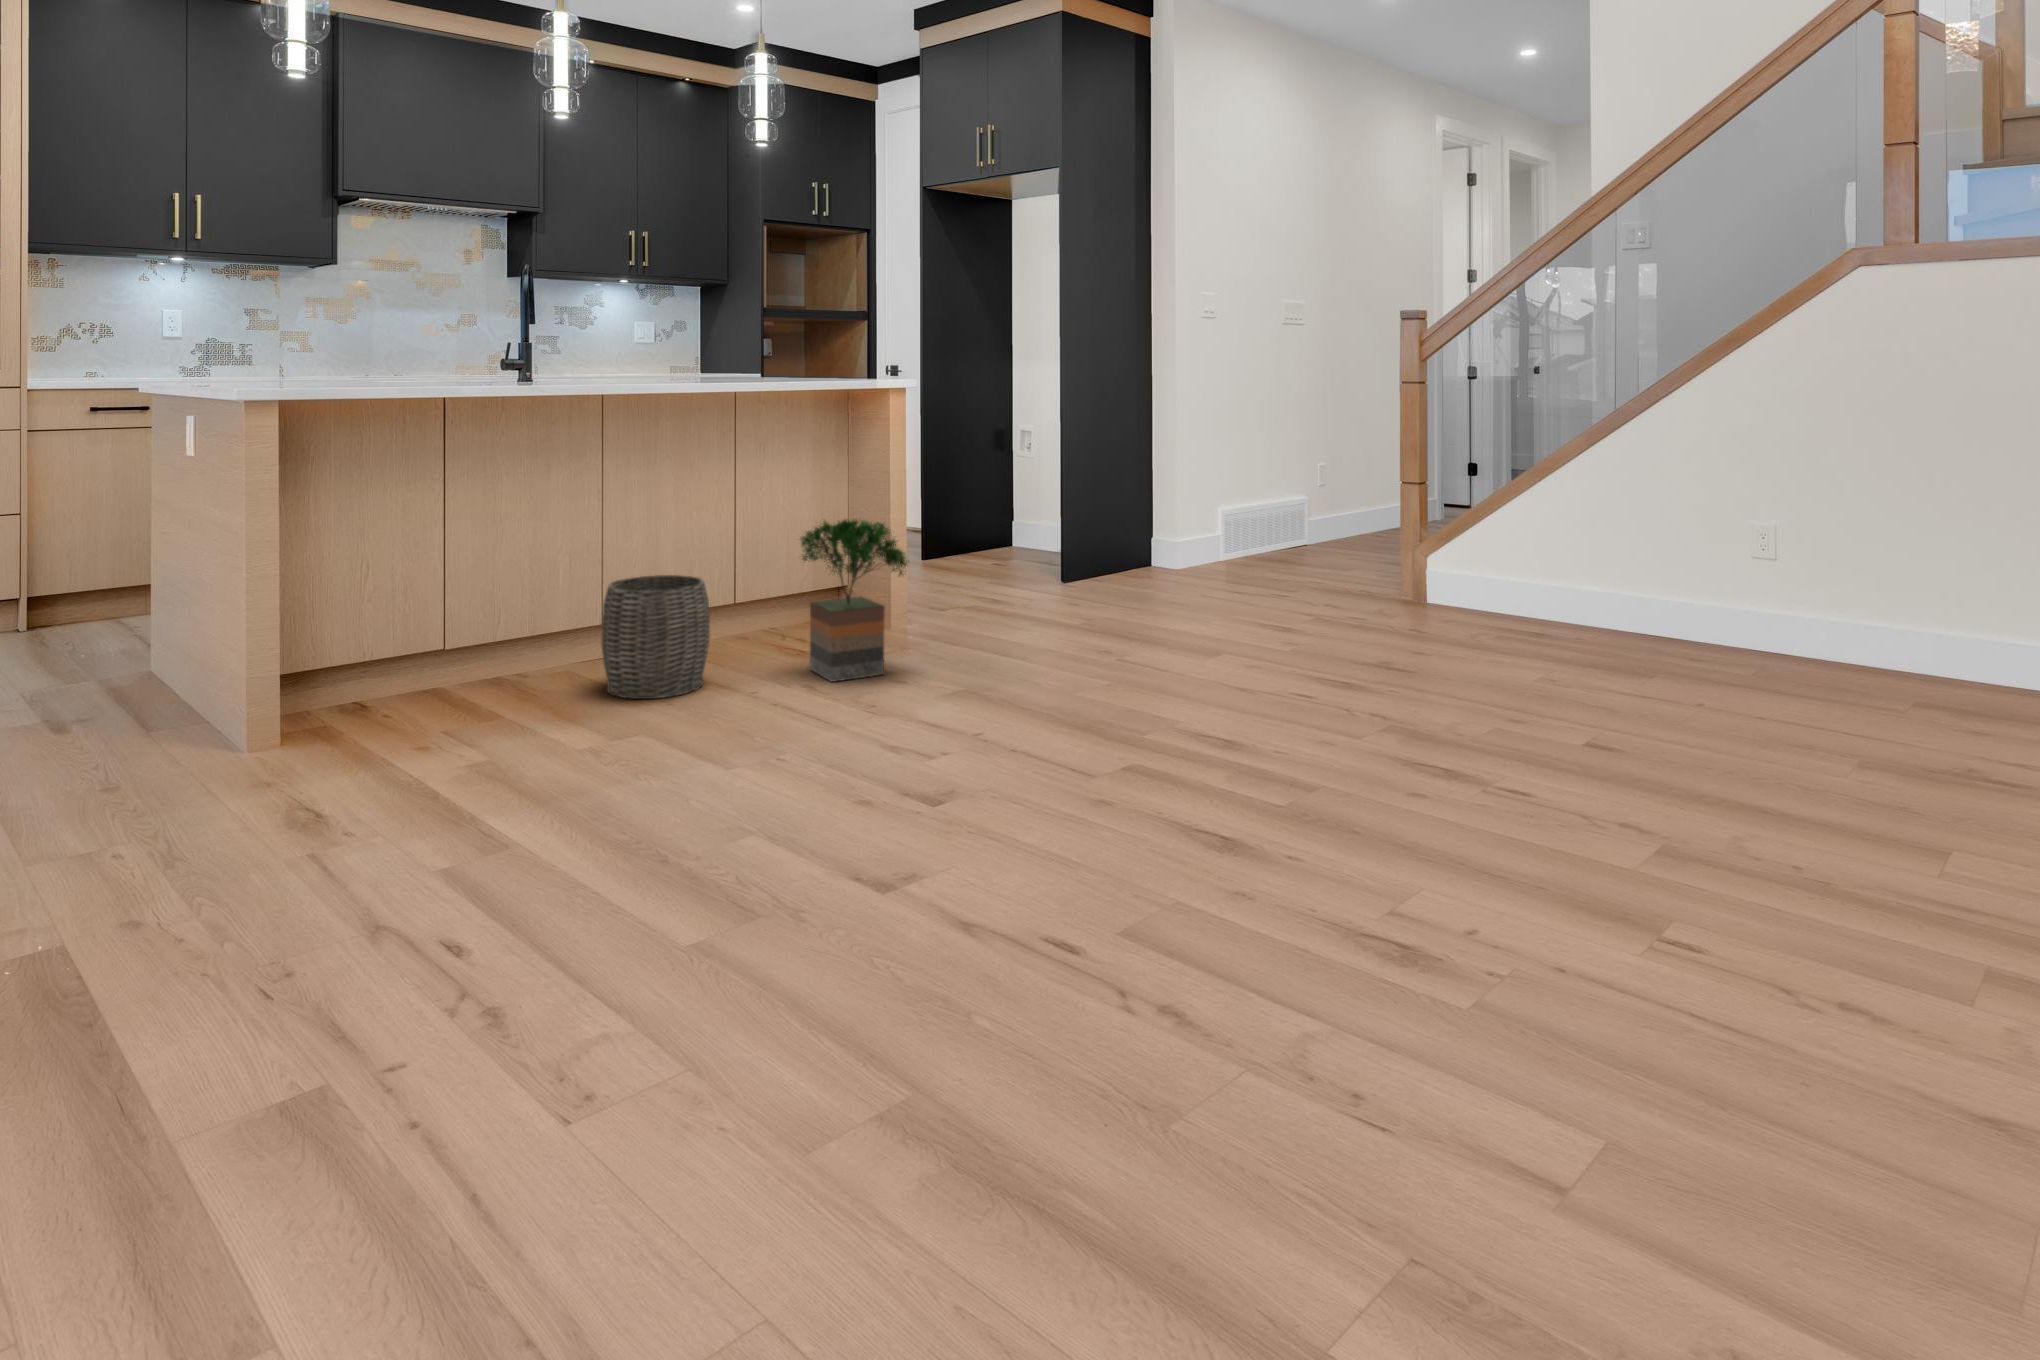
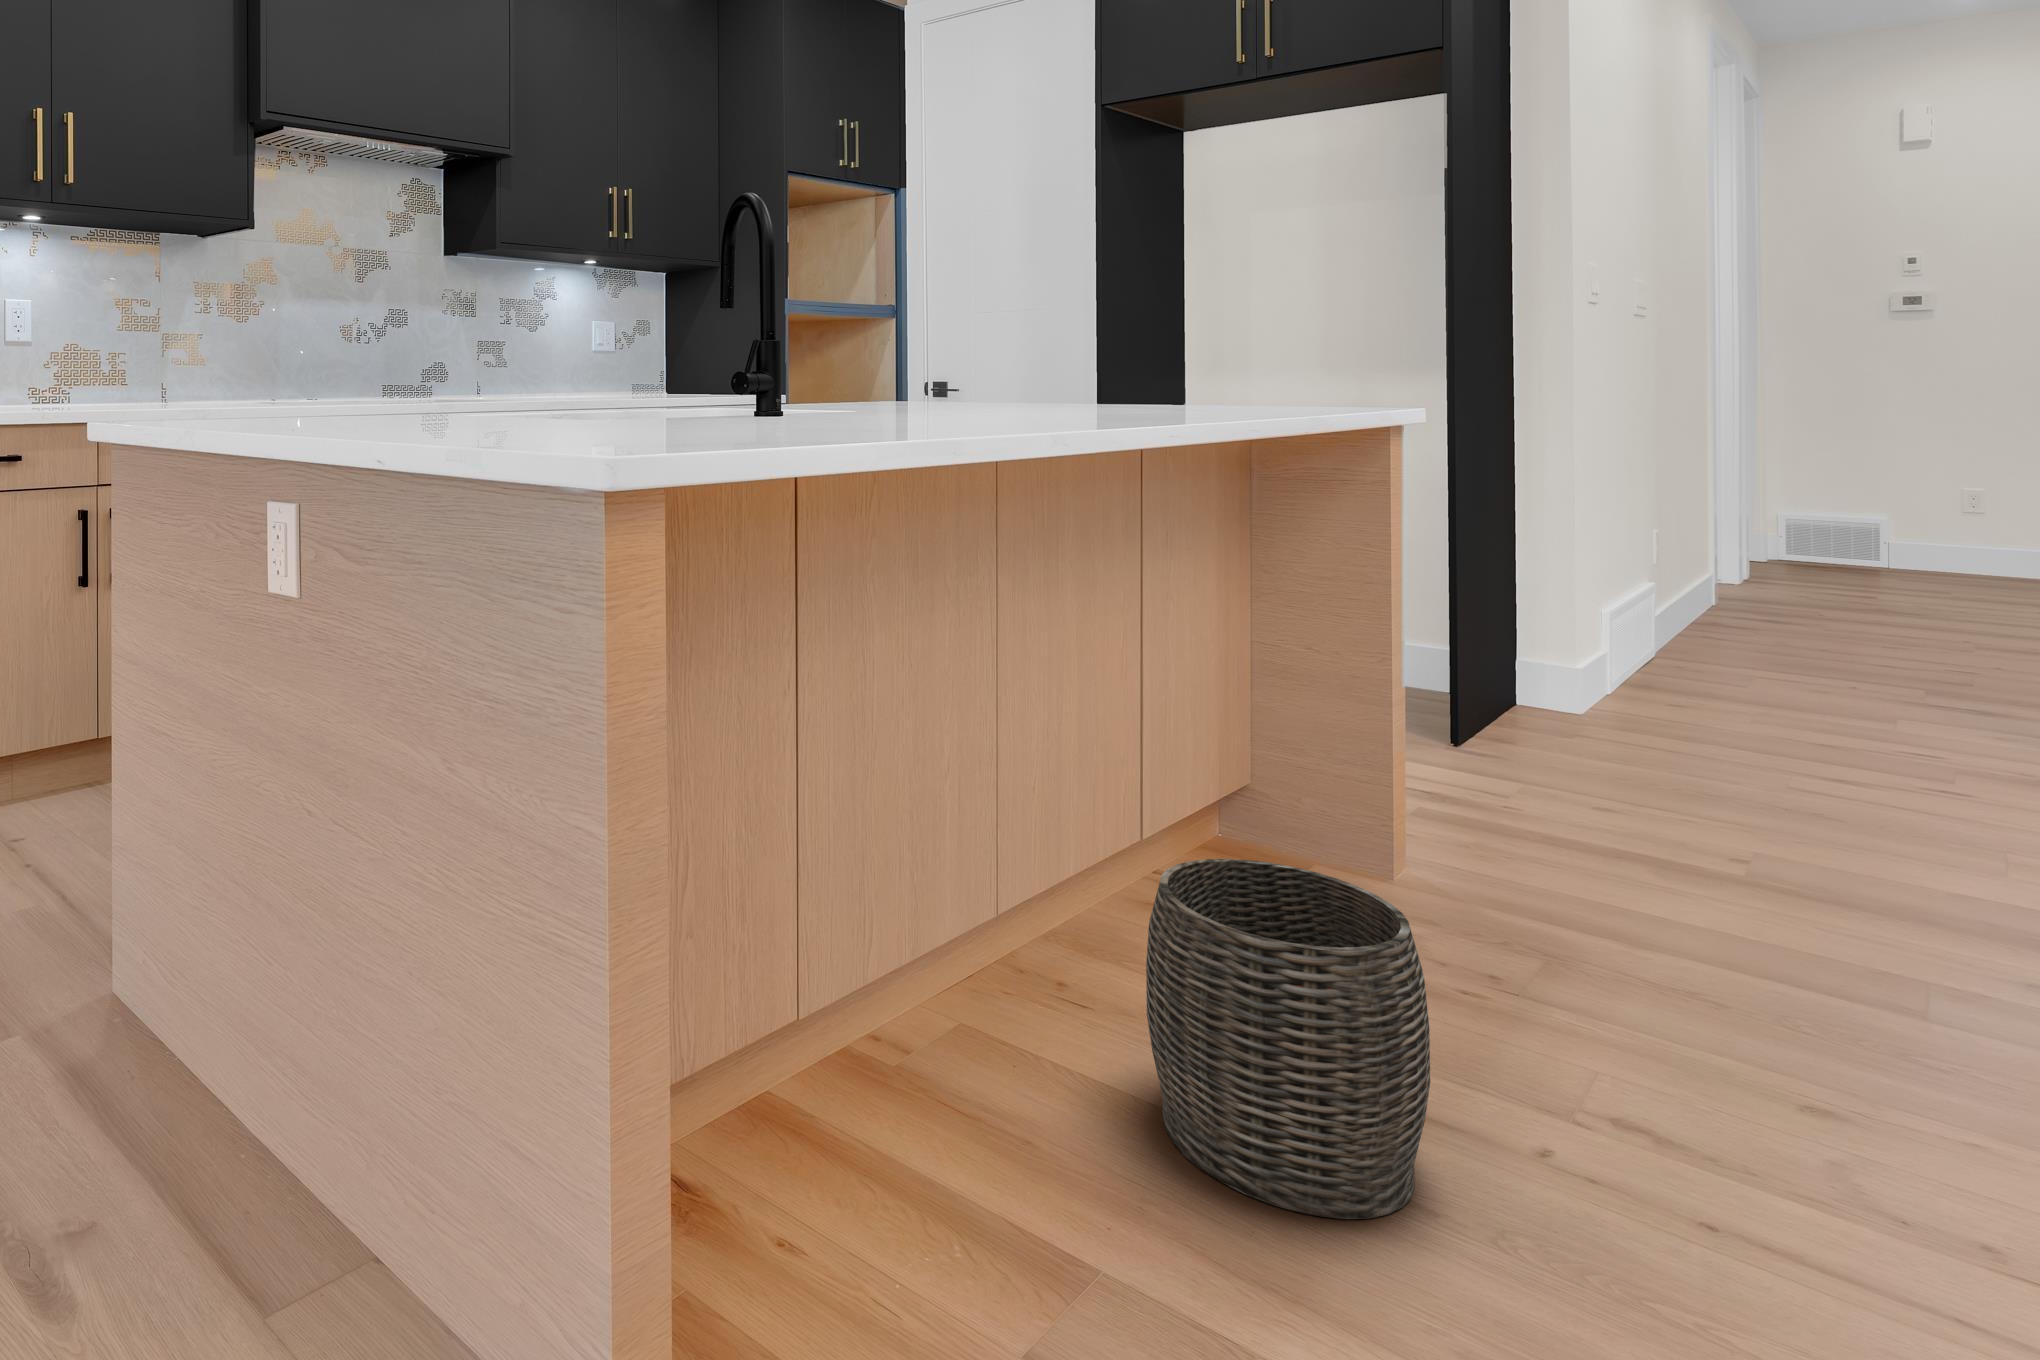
potted tree: present [800,519,908,682] -> none [1481,723,1850,1146]

